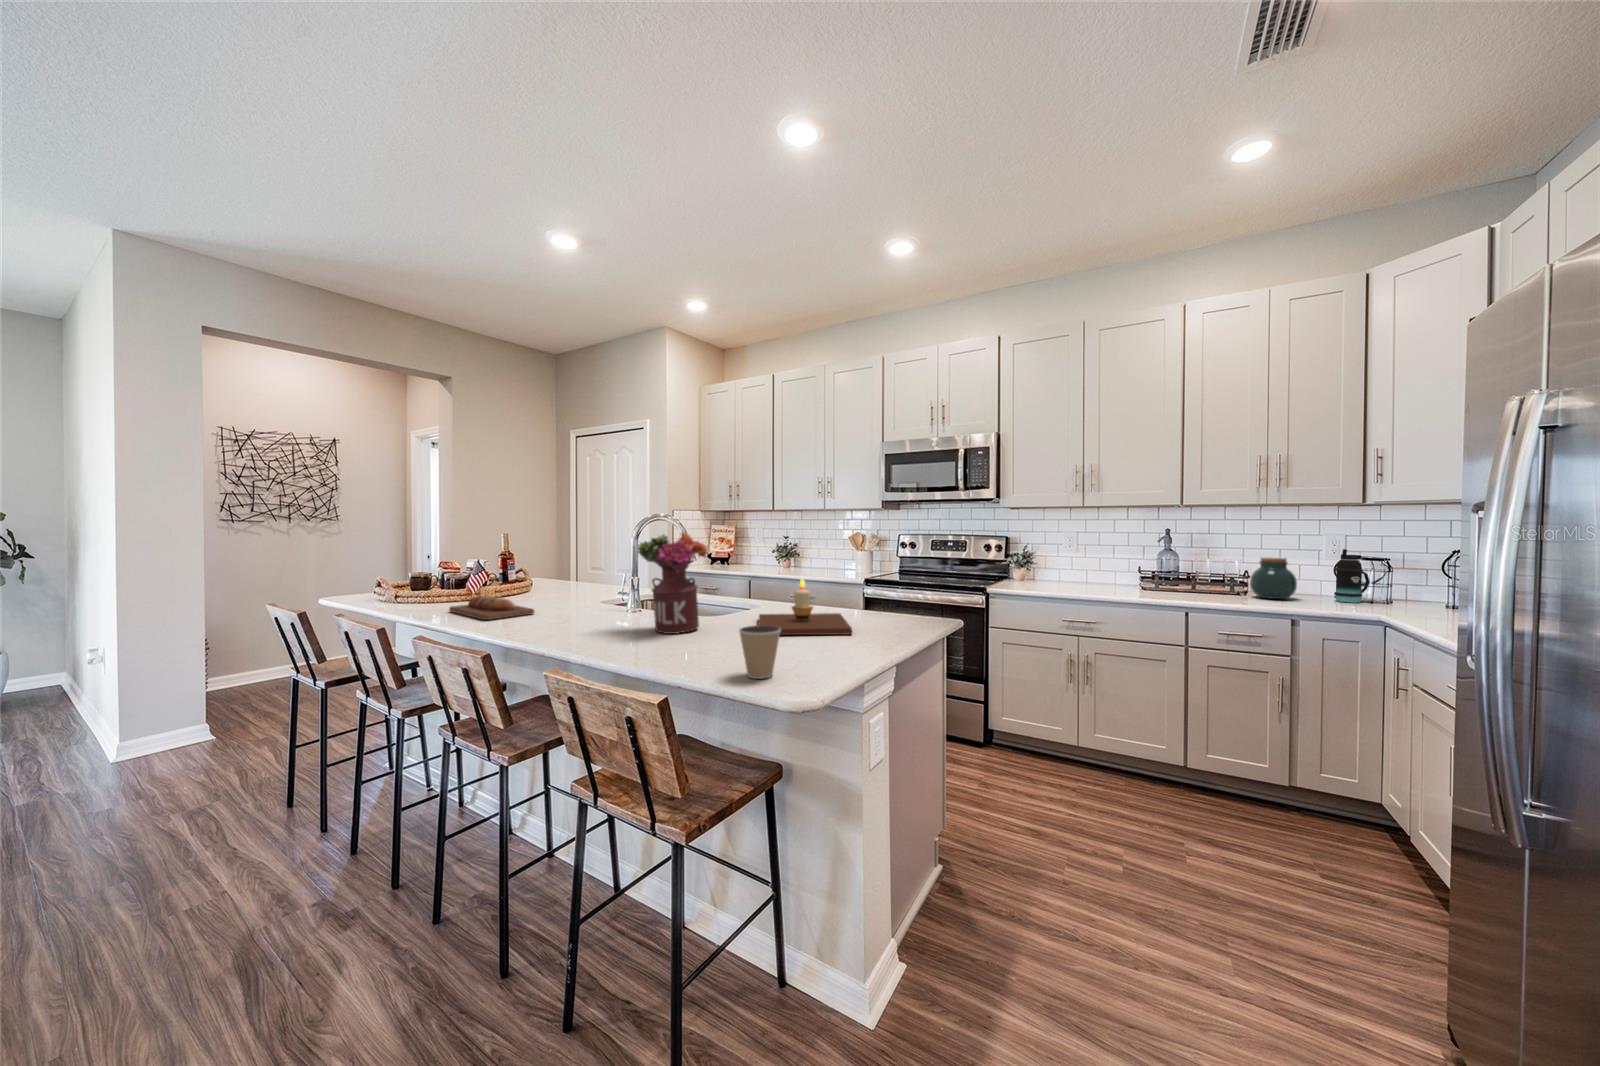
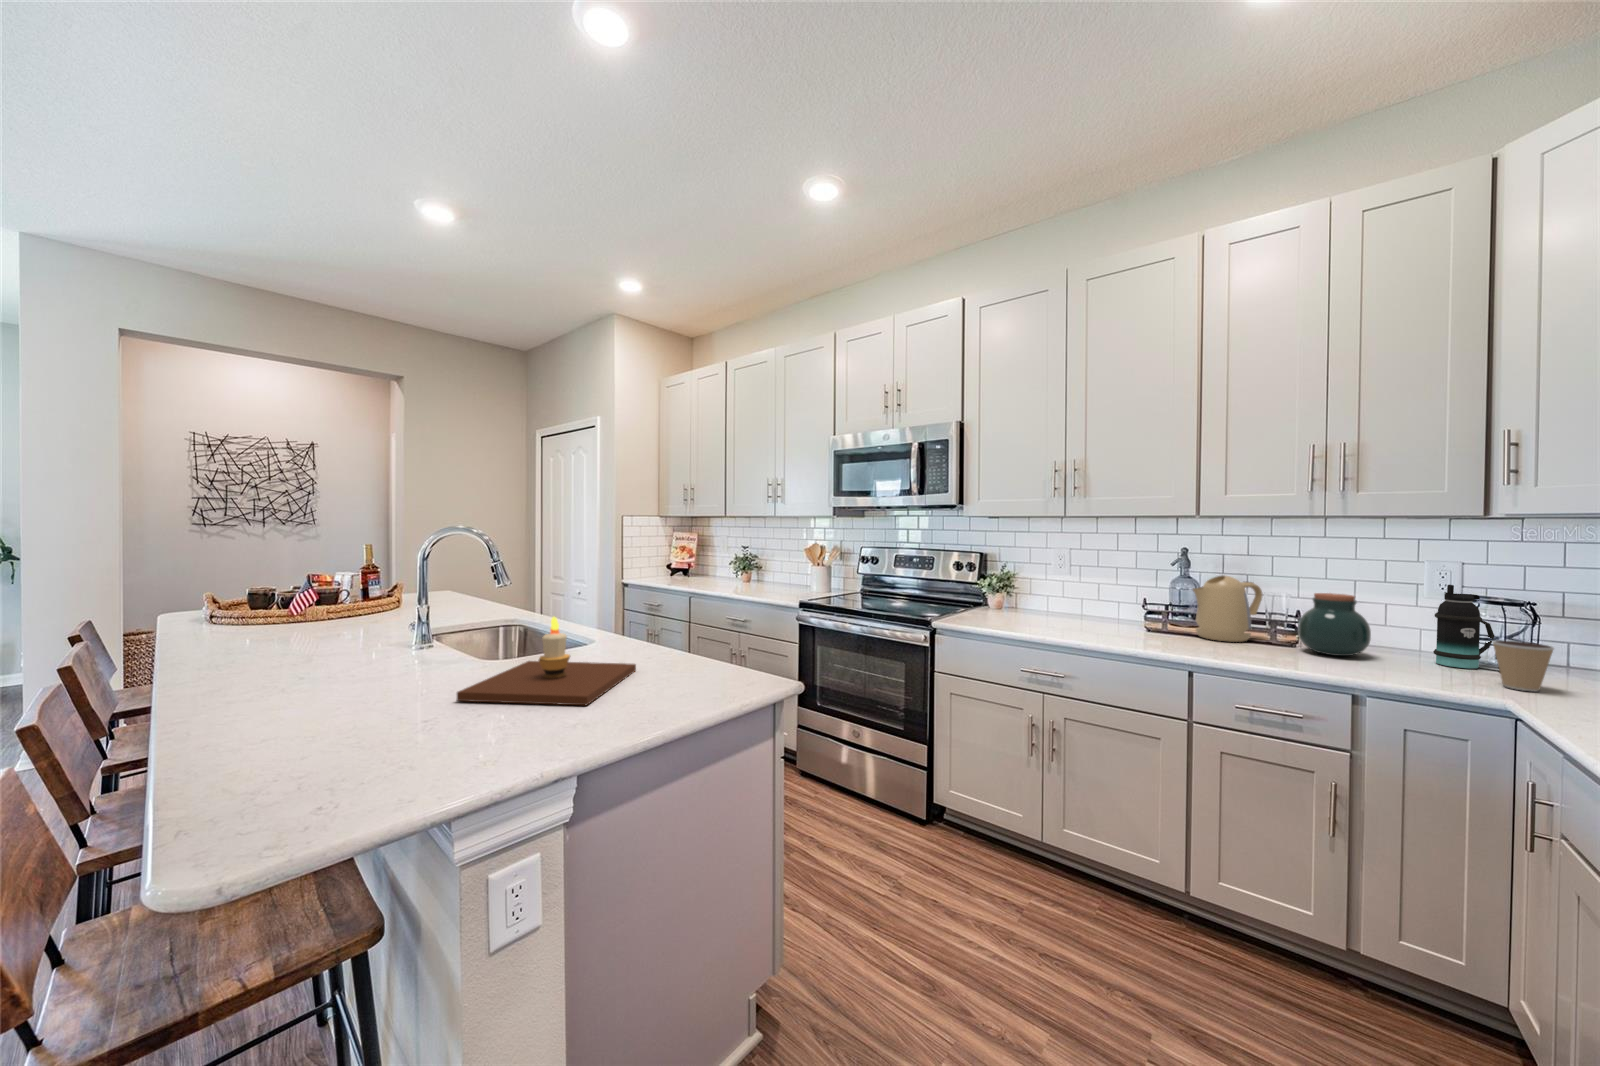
flower arrangement: present [638,533,708,634] -> none [326,551,432,691]
kettle: none [1177,548,1223,594] -> present [1193,575,1262,642]
bread loaf: present [449,596,535,620] -> none [210,621,294,655]
coffee cup: present [739,626,781,679] -> present [1492,640,1554,692]

